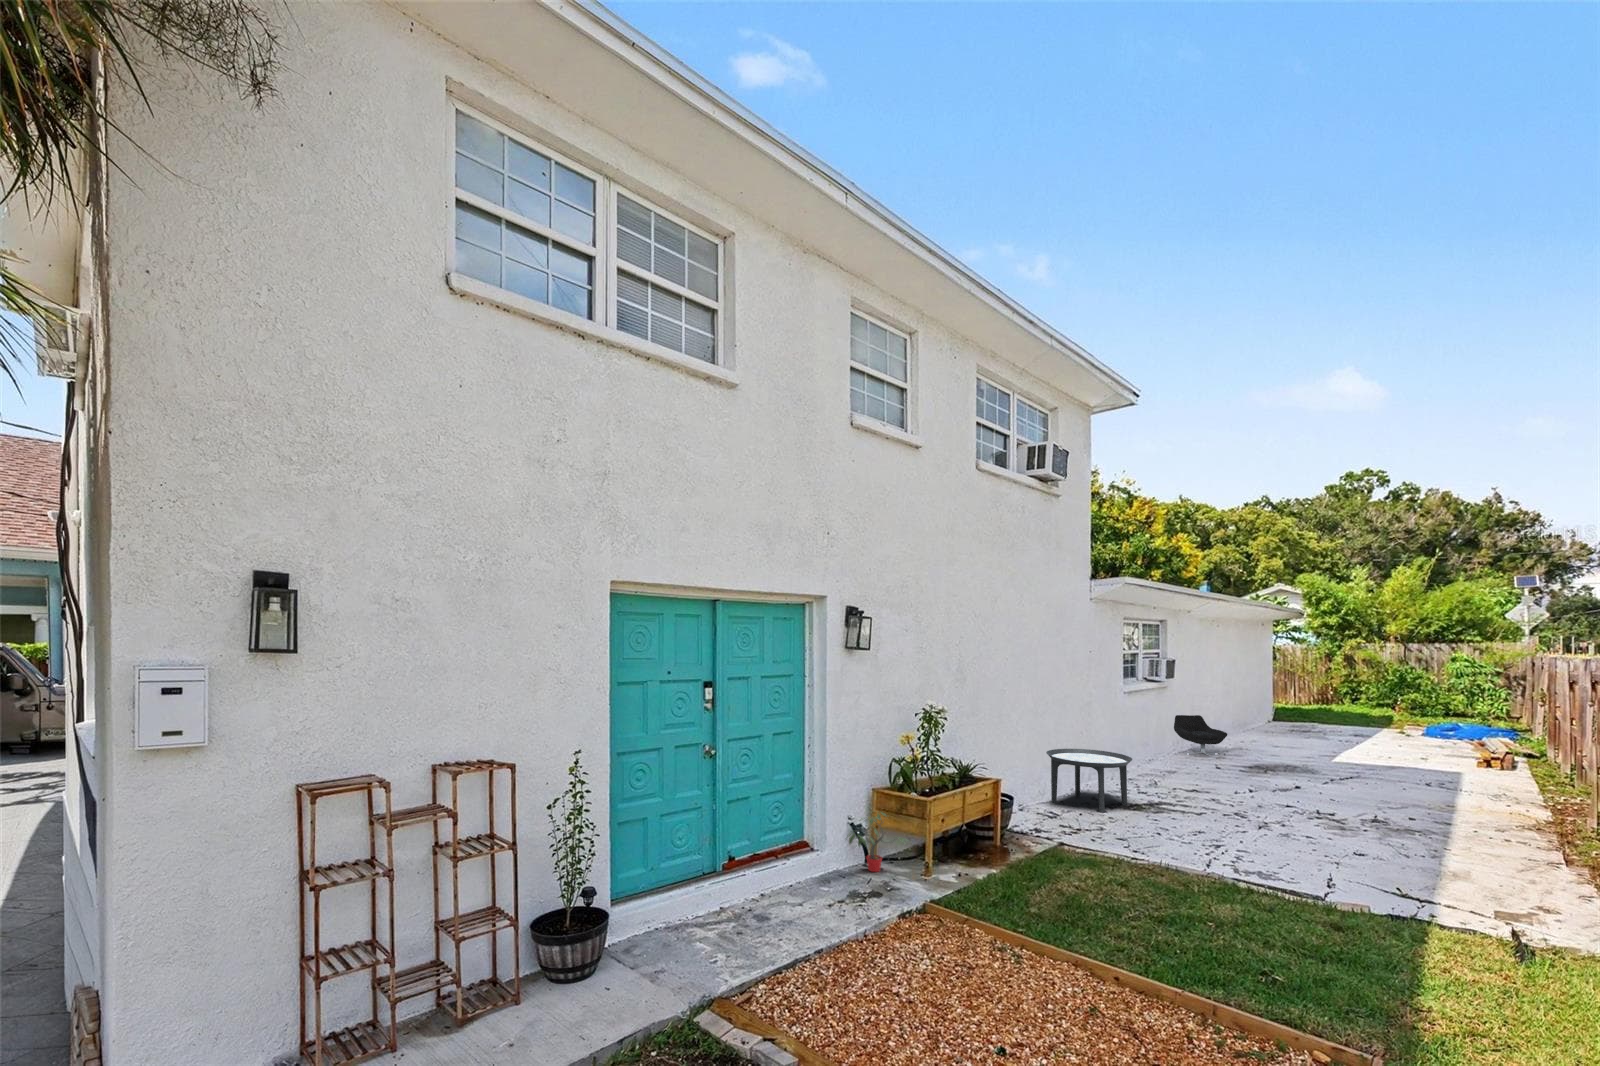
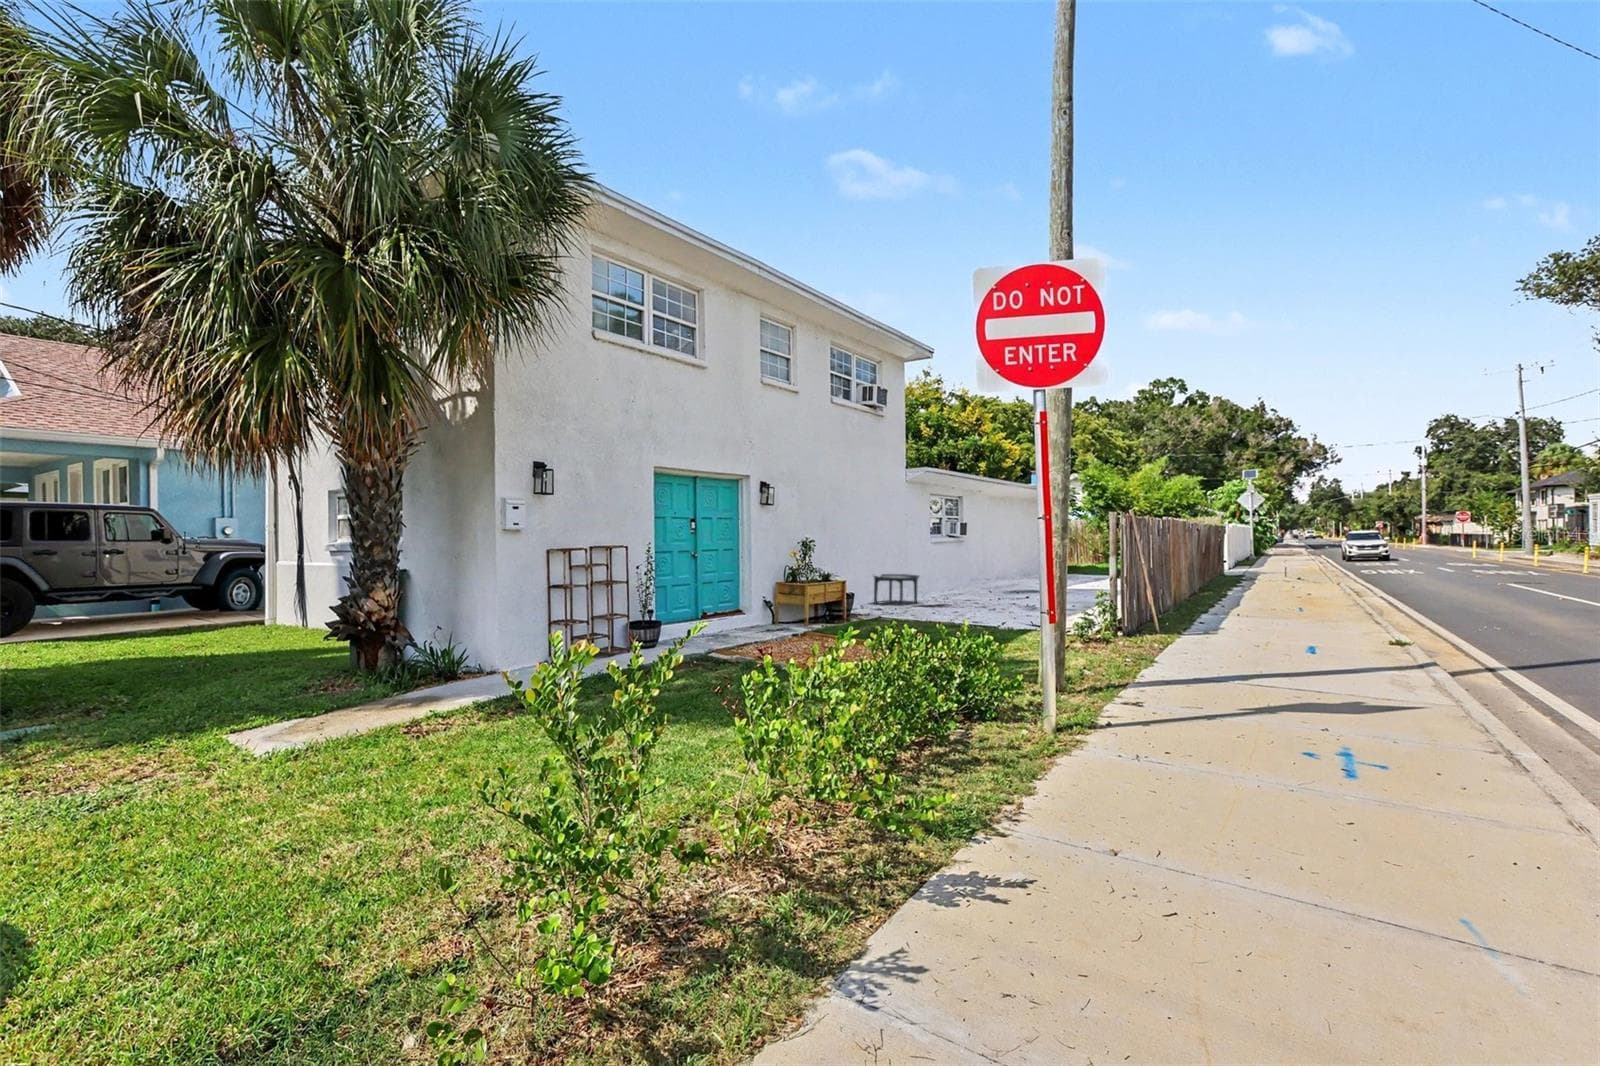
lounge chair: present [1174,715,1227,757] -> none [964,563,996,589]
potted plant: present [849,812,907,872] -> none [759,592,793,622]

